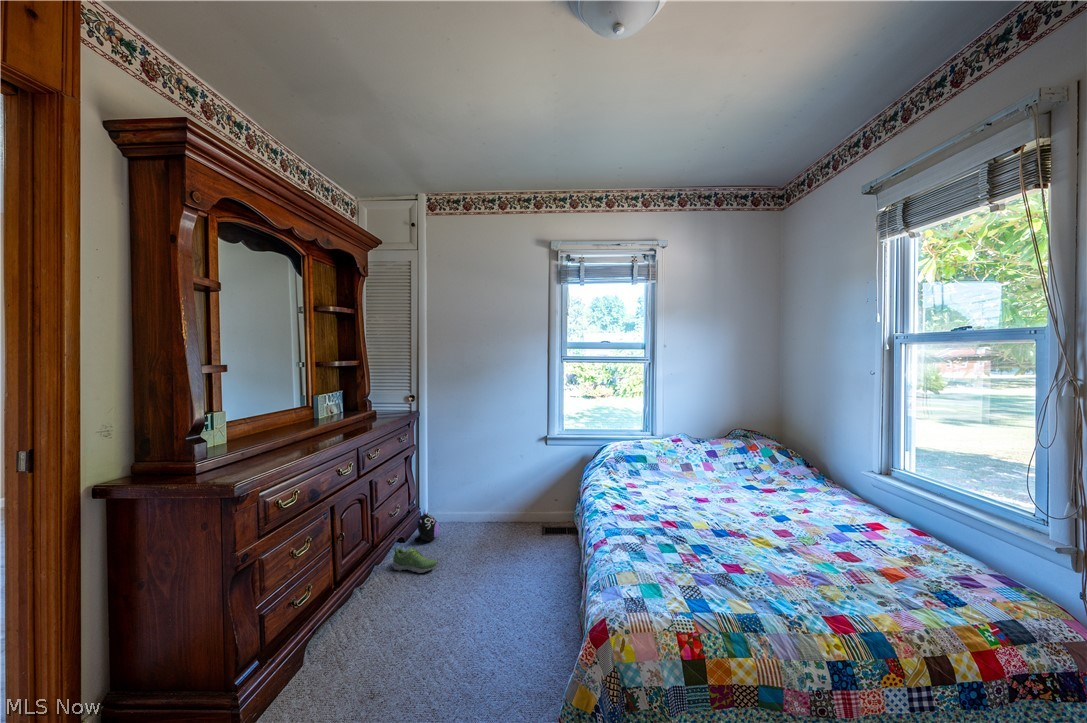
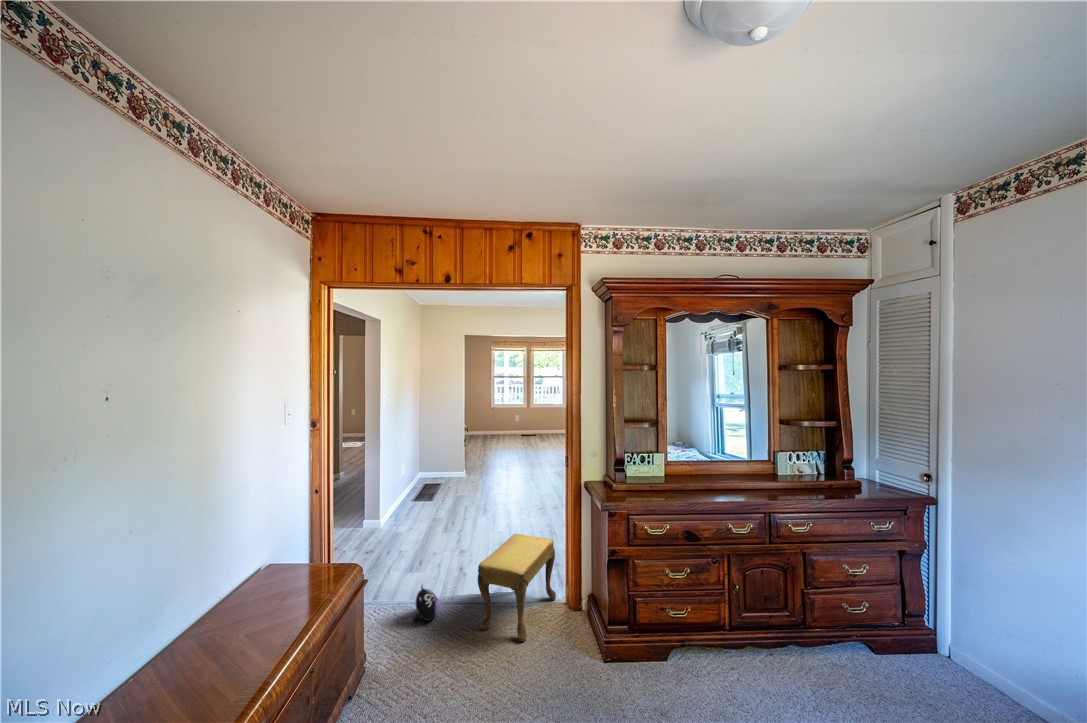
footstool: none [469,473,545,562] -> present [478,534,556,642]
shoe: present [392,548,438,573] -> none [395,635,449,665]

